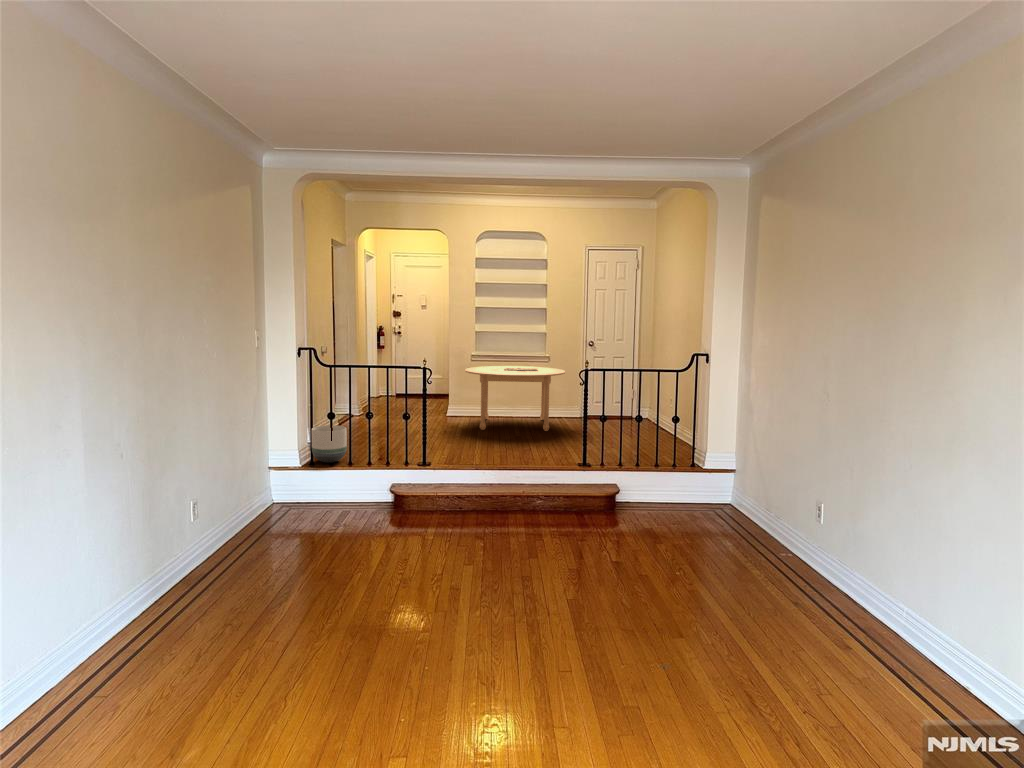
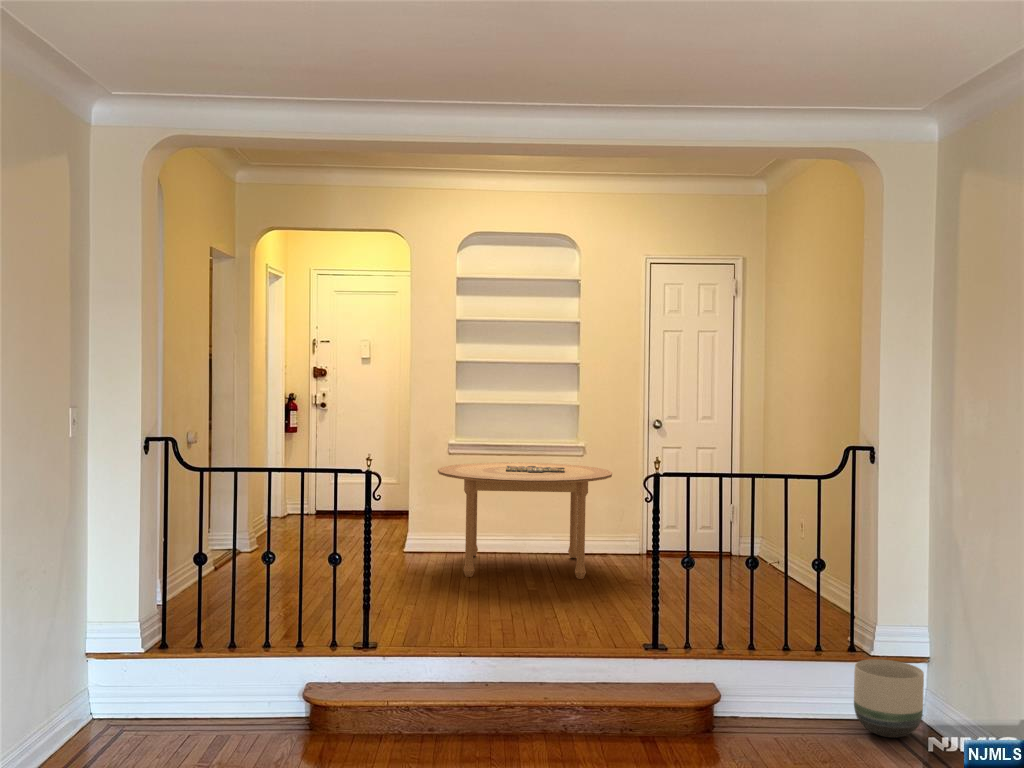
planter: present [312,425,347,463] -> present [854,659,924,738]

